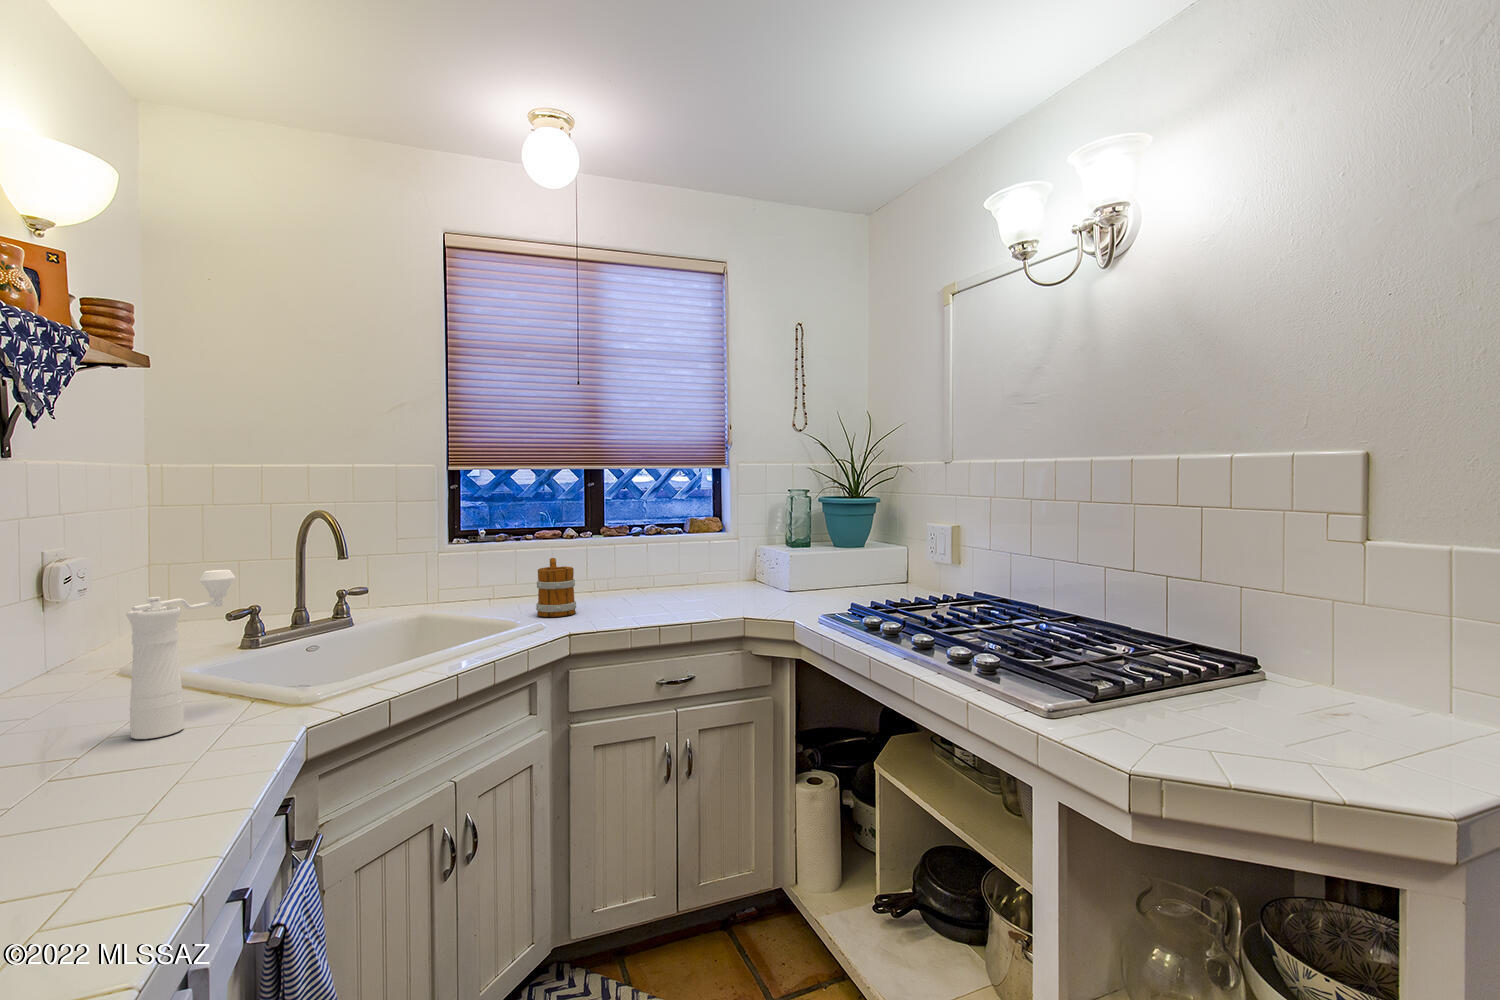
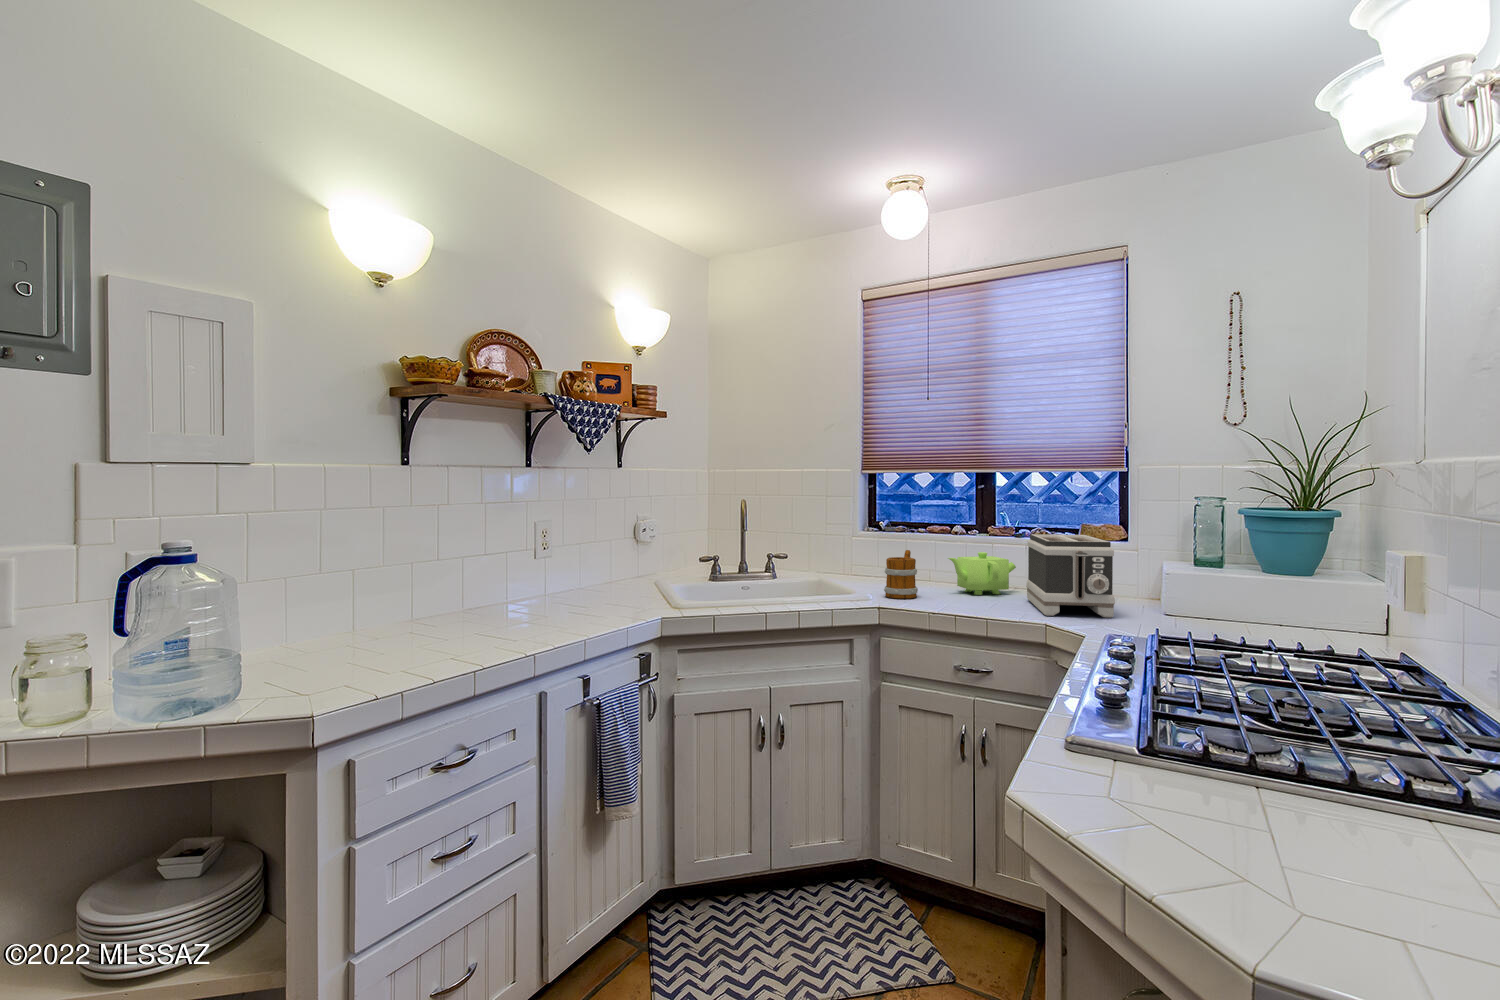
toaster: none [679,528,786,609] -> present [1026,534,1115,618]
teapot: none [593,554,651,601] -> present [948,552,1016,595]
pepper mill: present [126,570,235,739] -> none [590,539,646,621]

